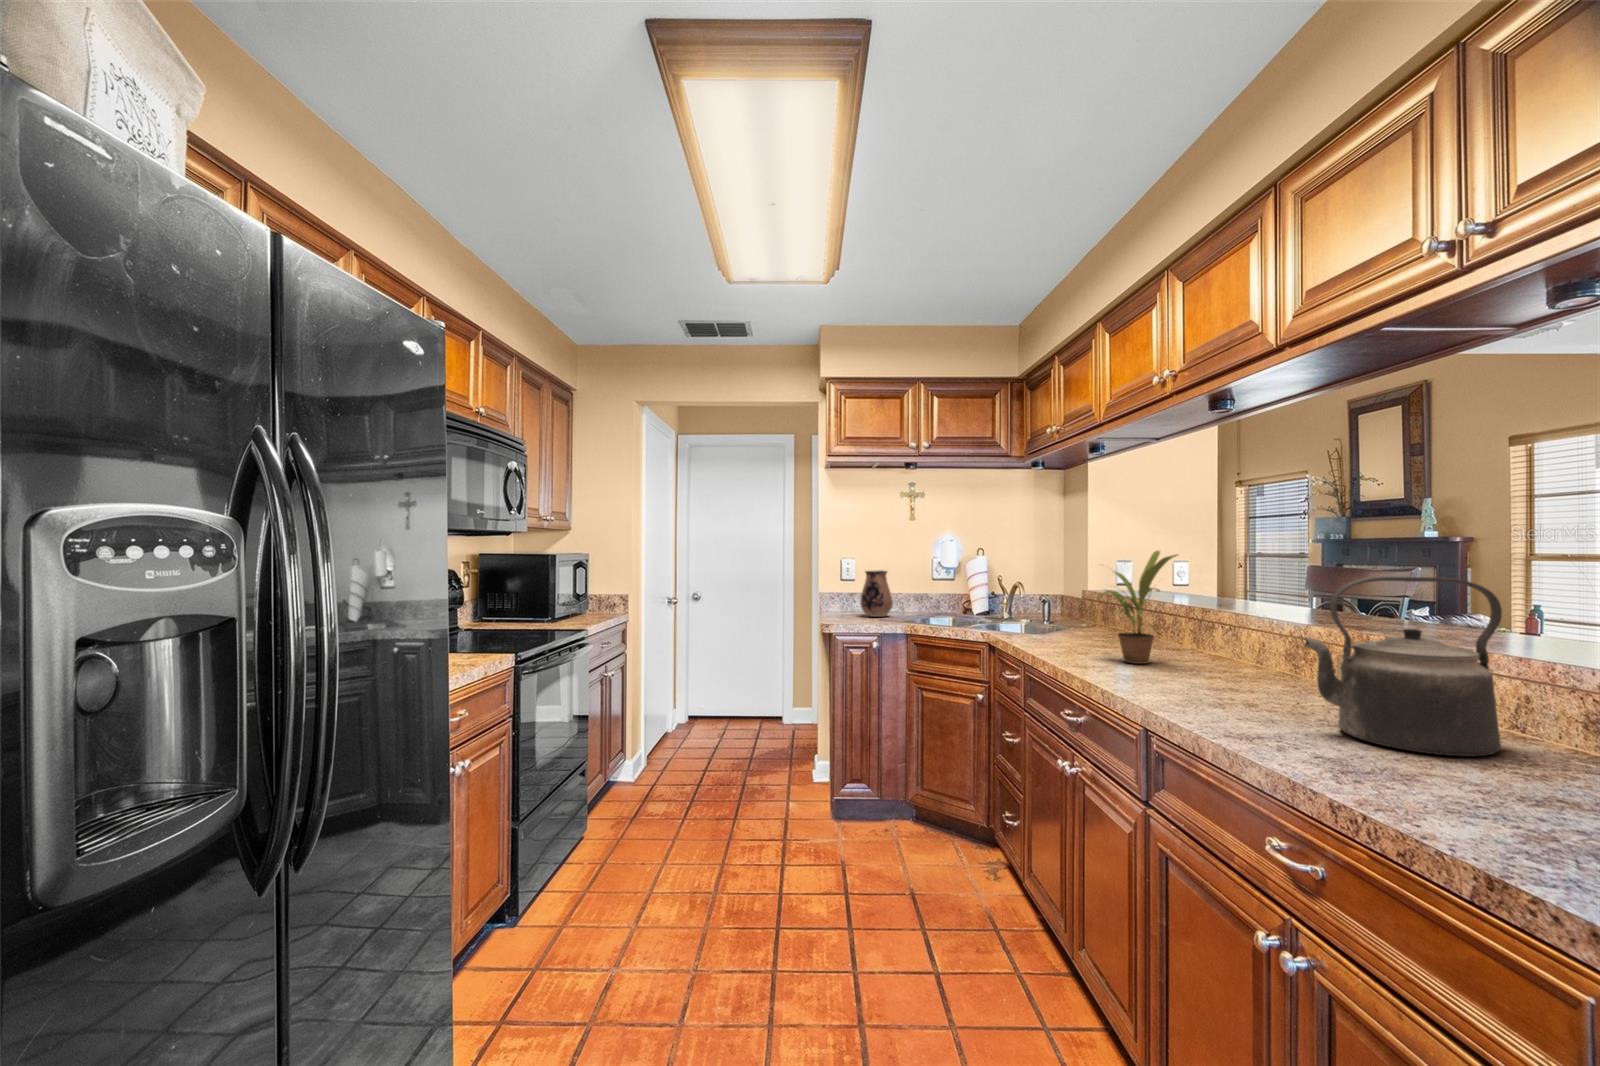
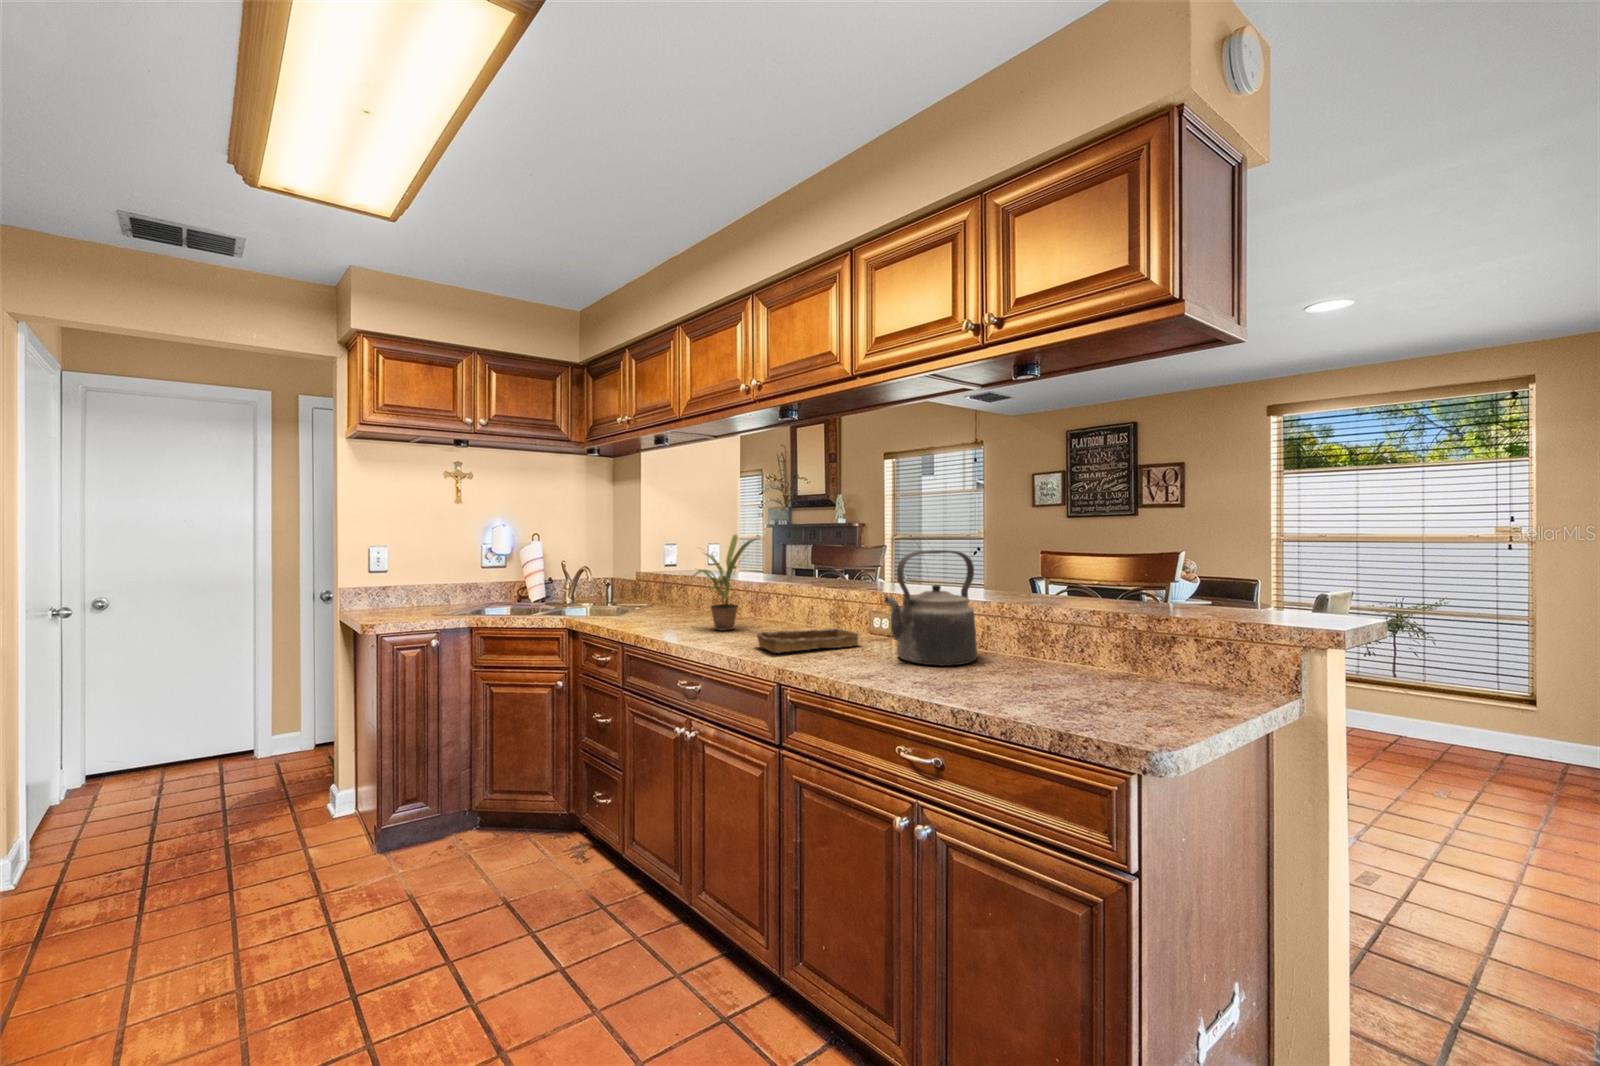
ceramic pitcher: present [860,570,893,617] -> none [395,559,439,613]
tray: none [1142,667,1304,704] -> present [754,628,859,653]

